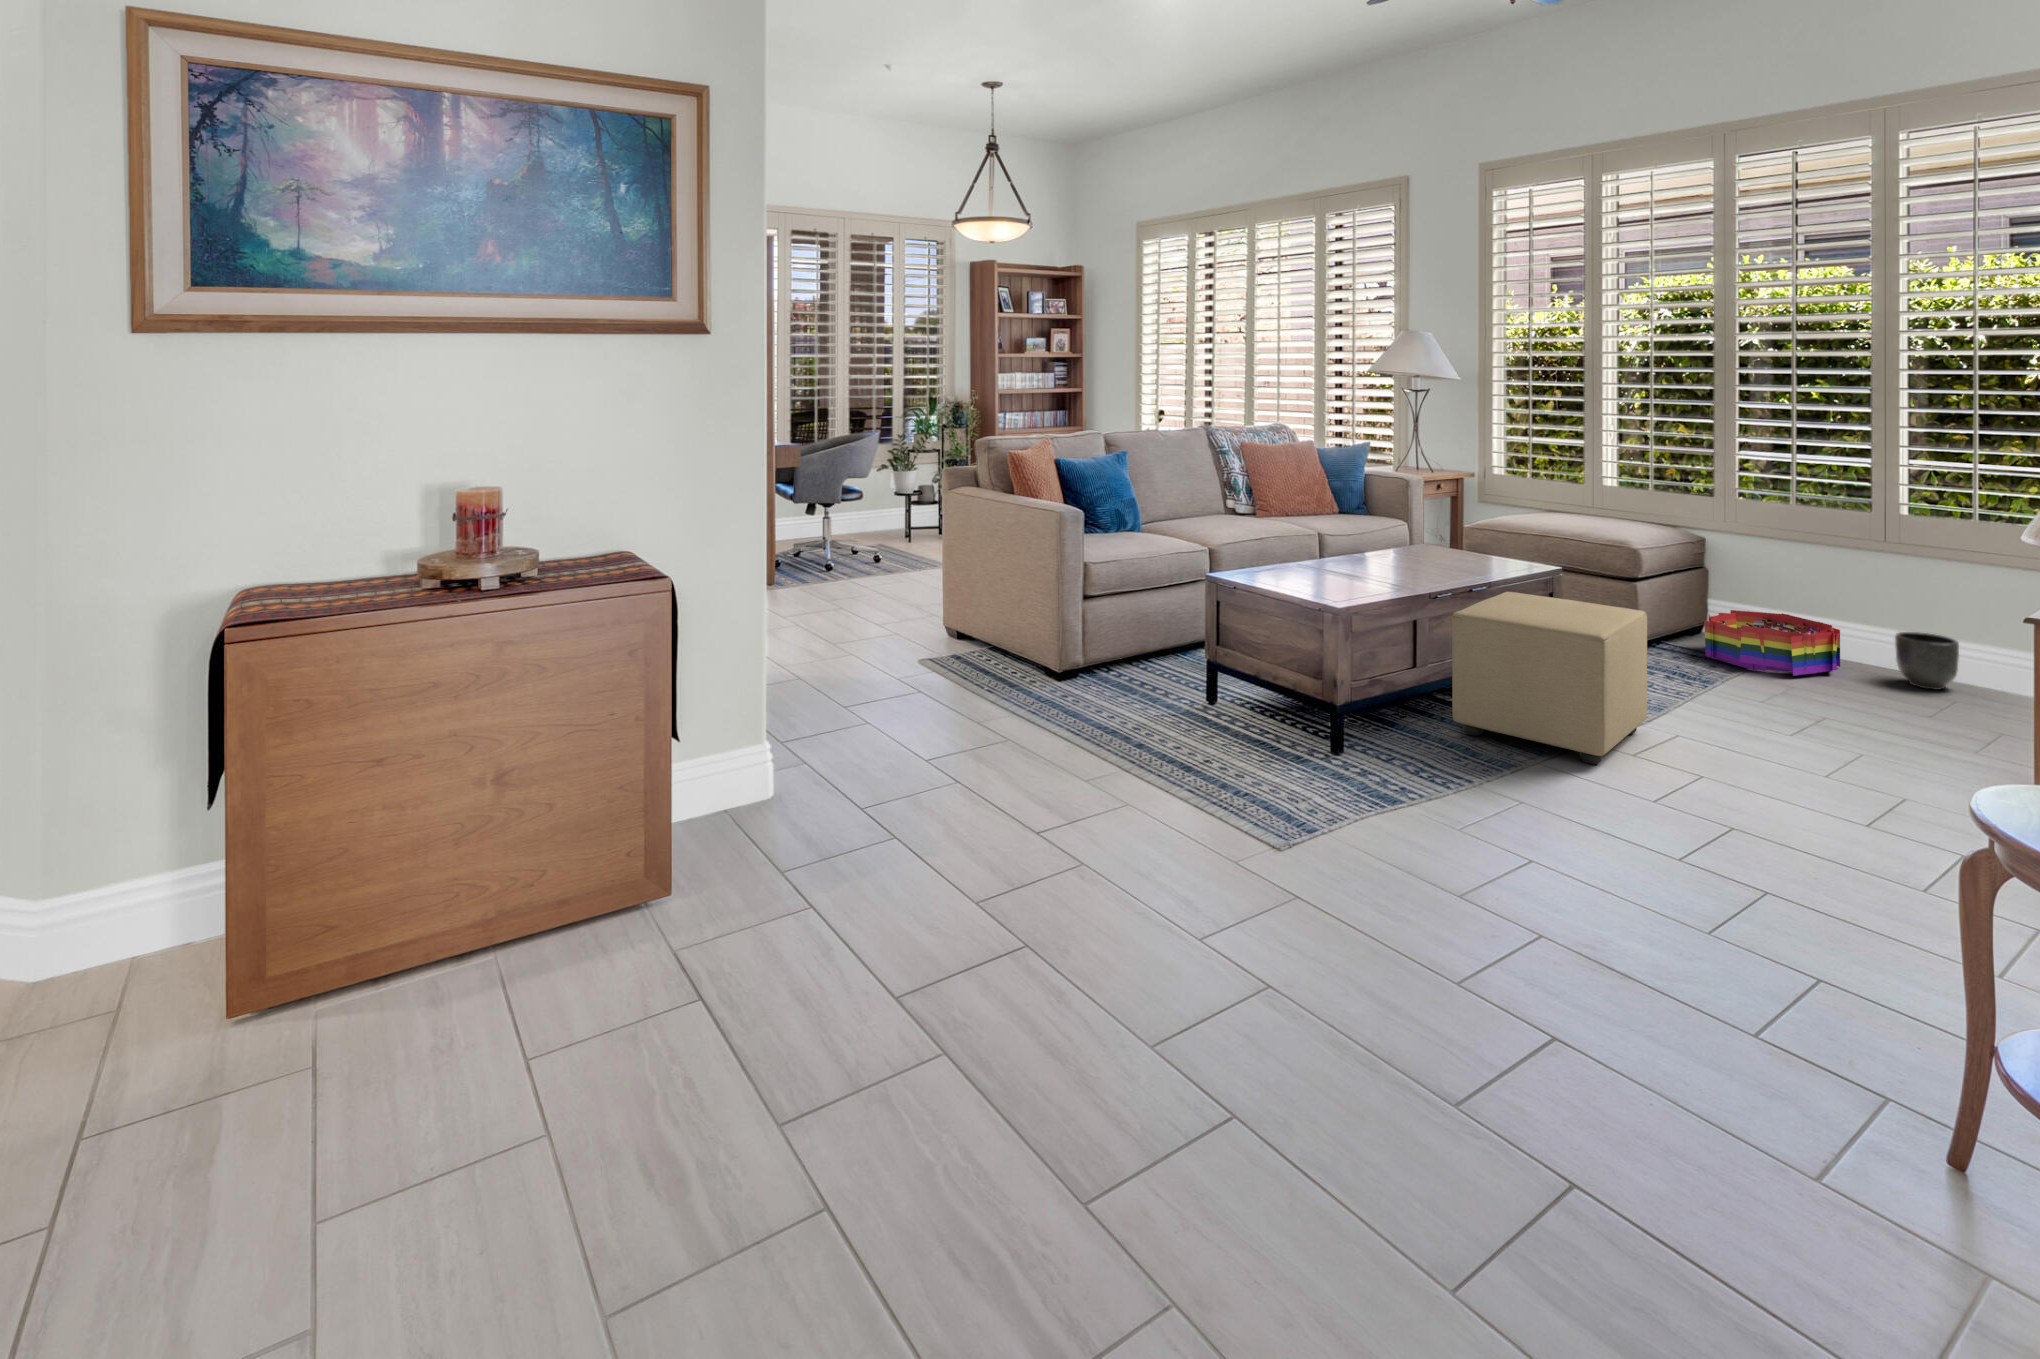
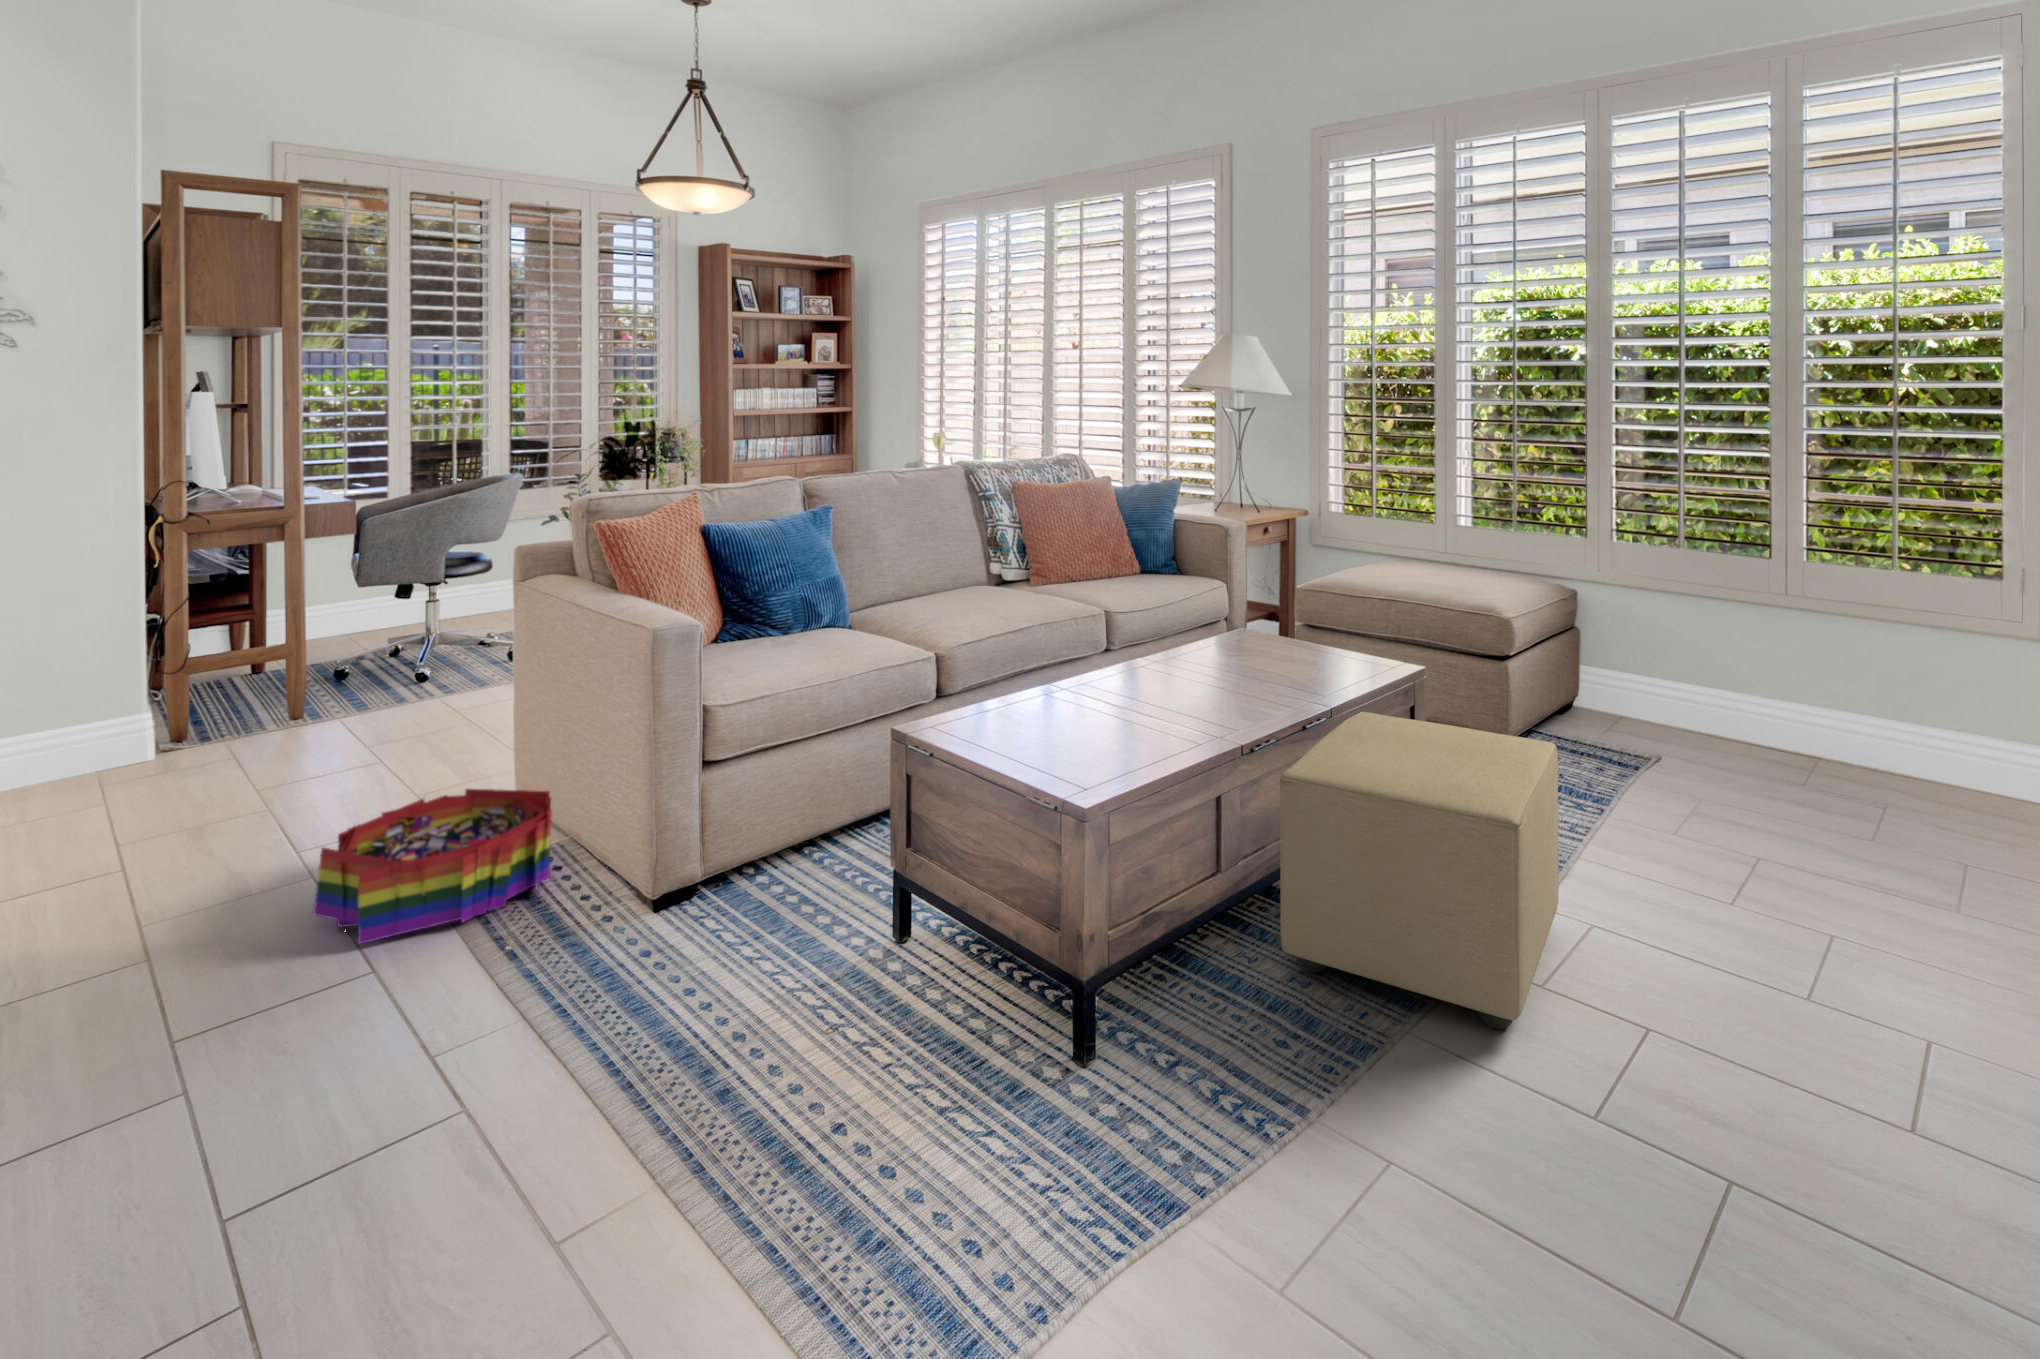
storage bin: present [1704,610,1840,676] -> present [314,789,552,944]
planter: present [1895,632,1959,690] -> none [1810,710,1885,787]

